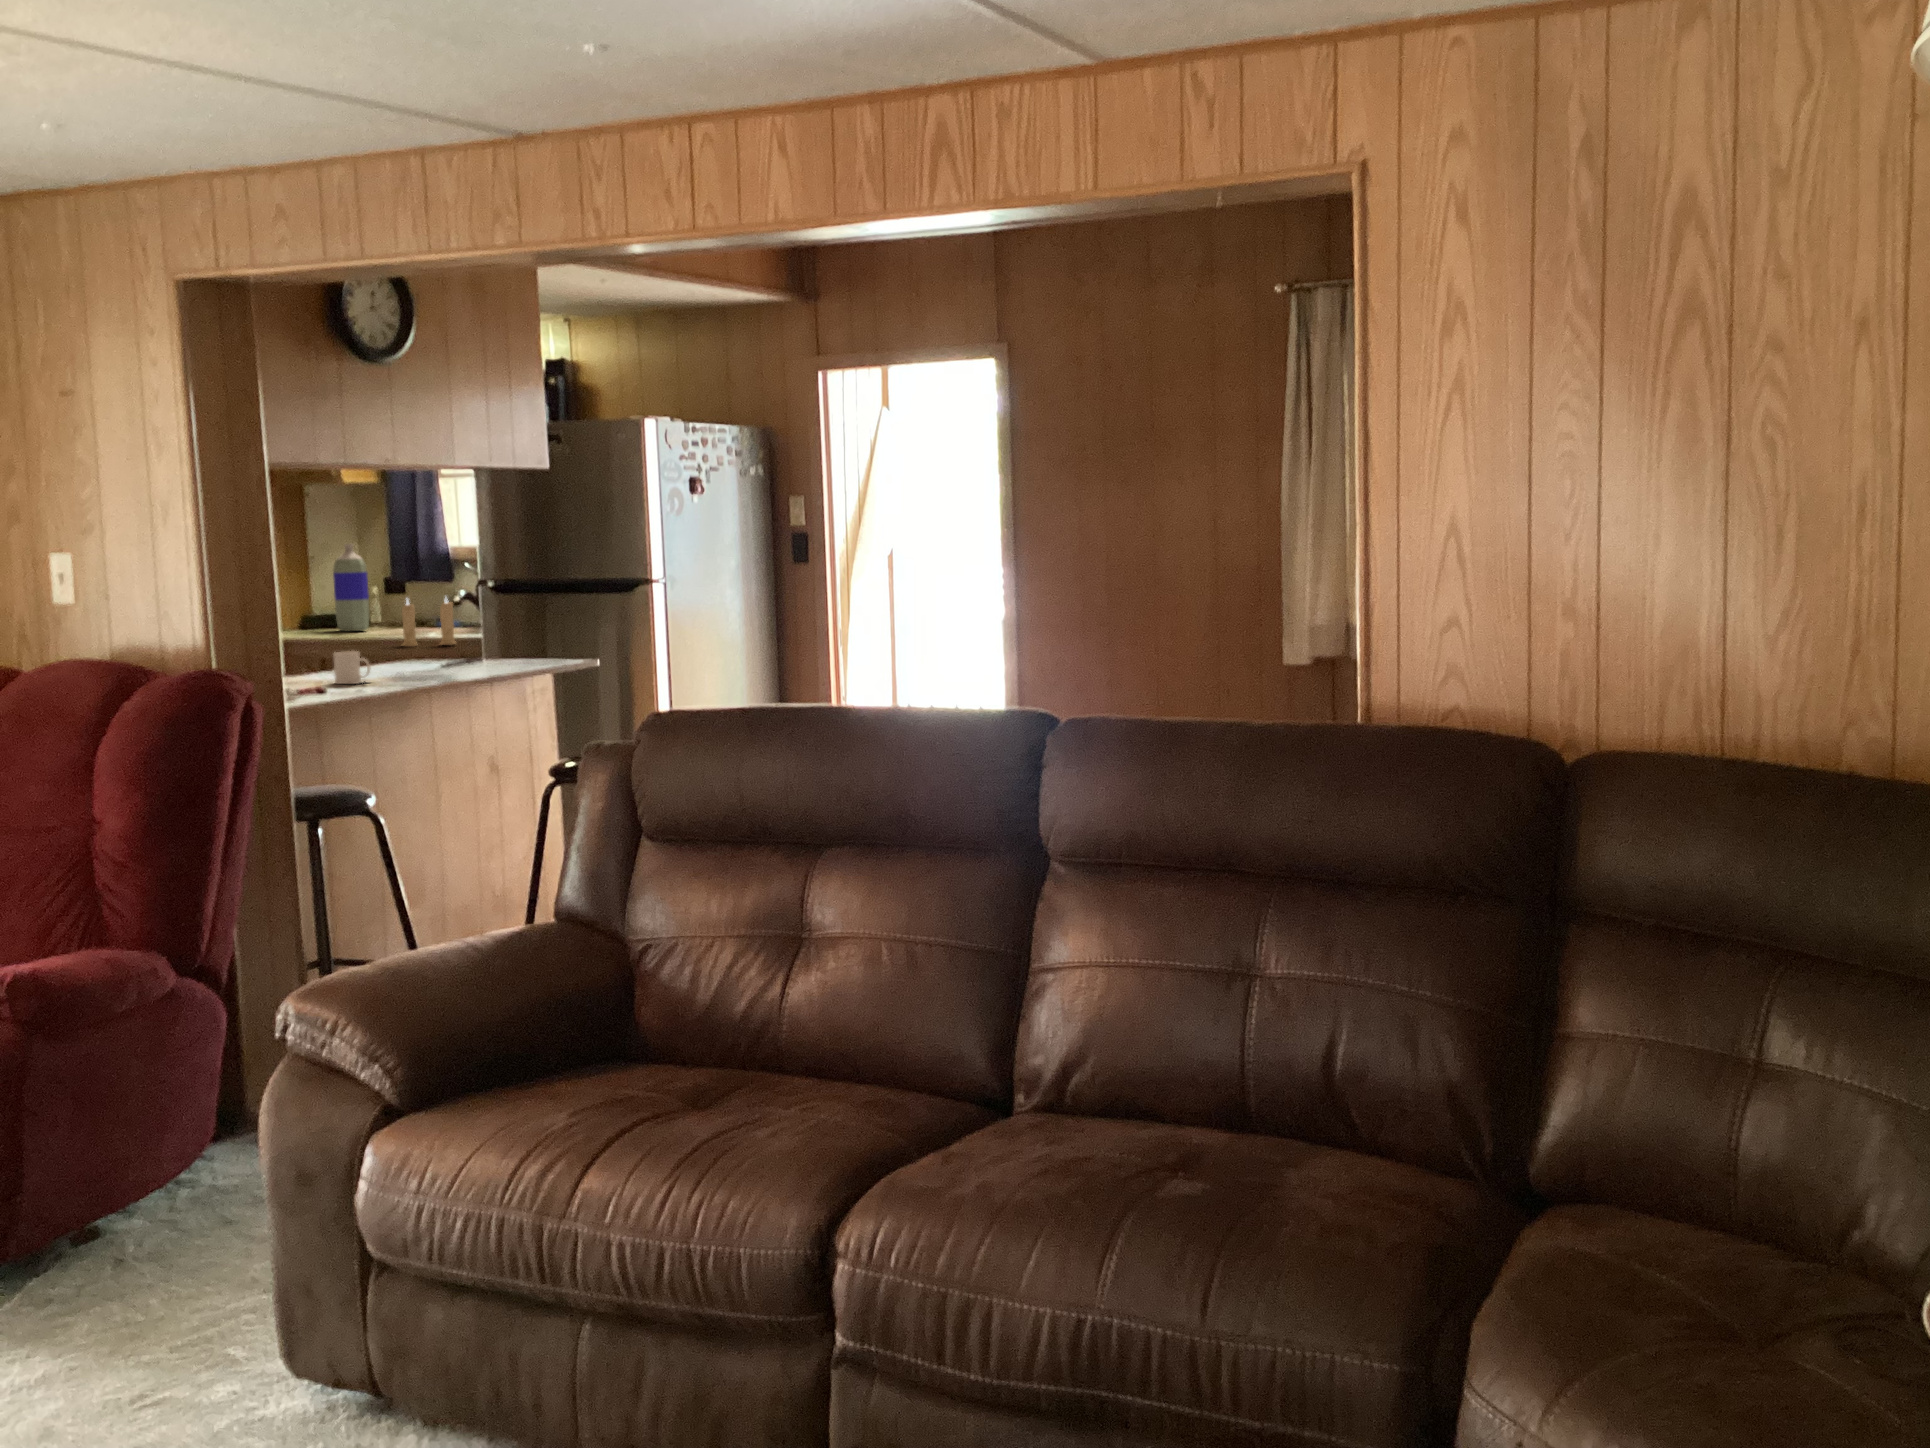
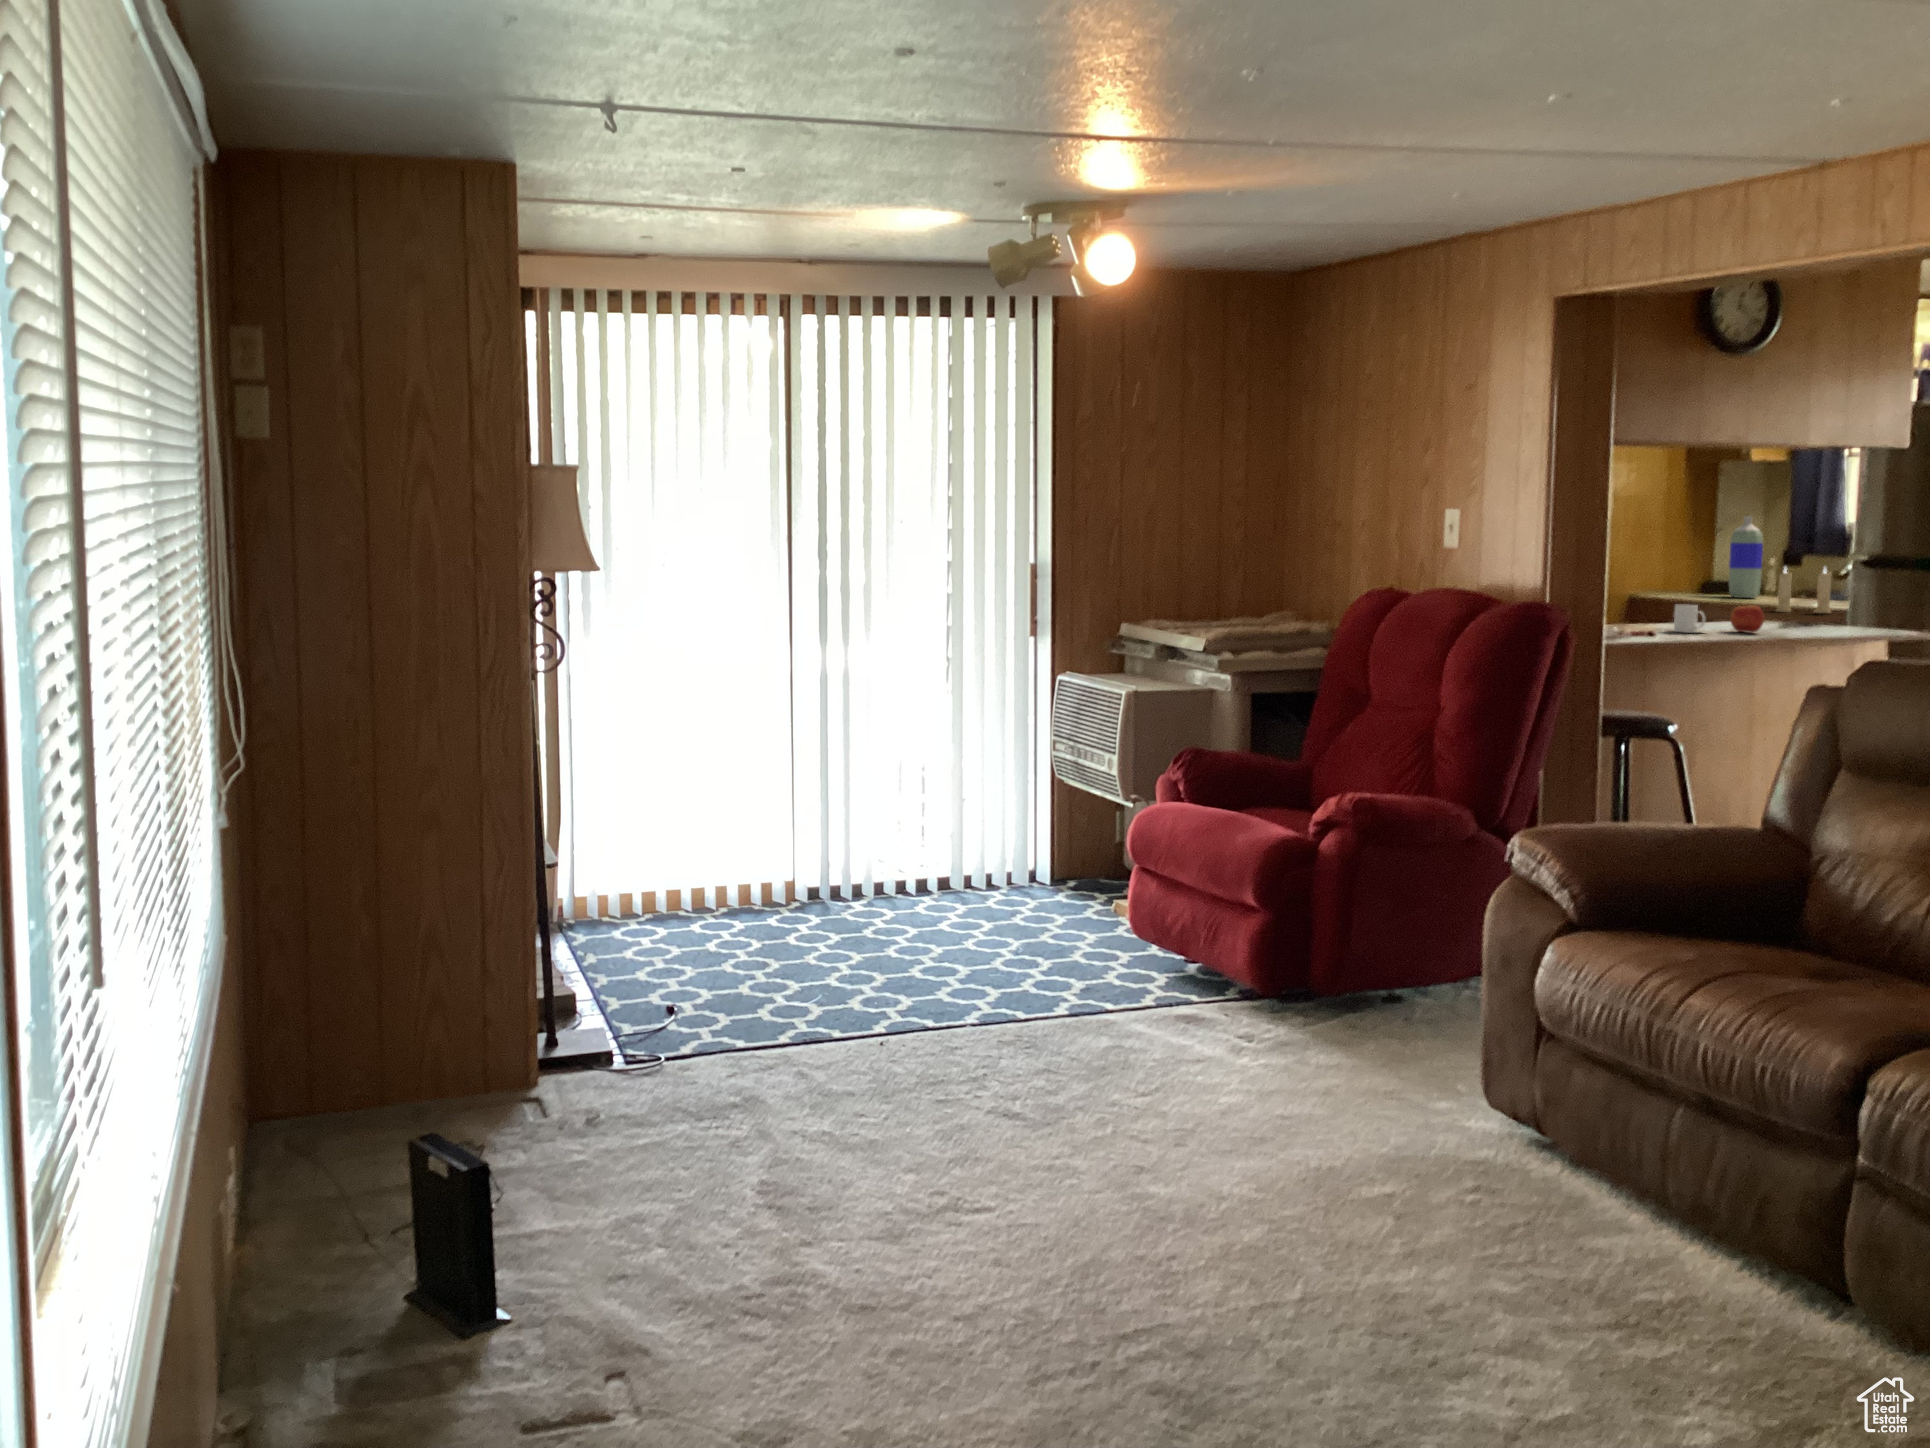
apple: none [390,643,426,677] -> present [1731,604,1764,633]

